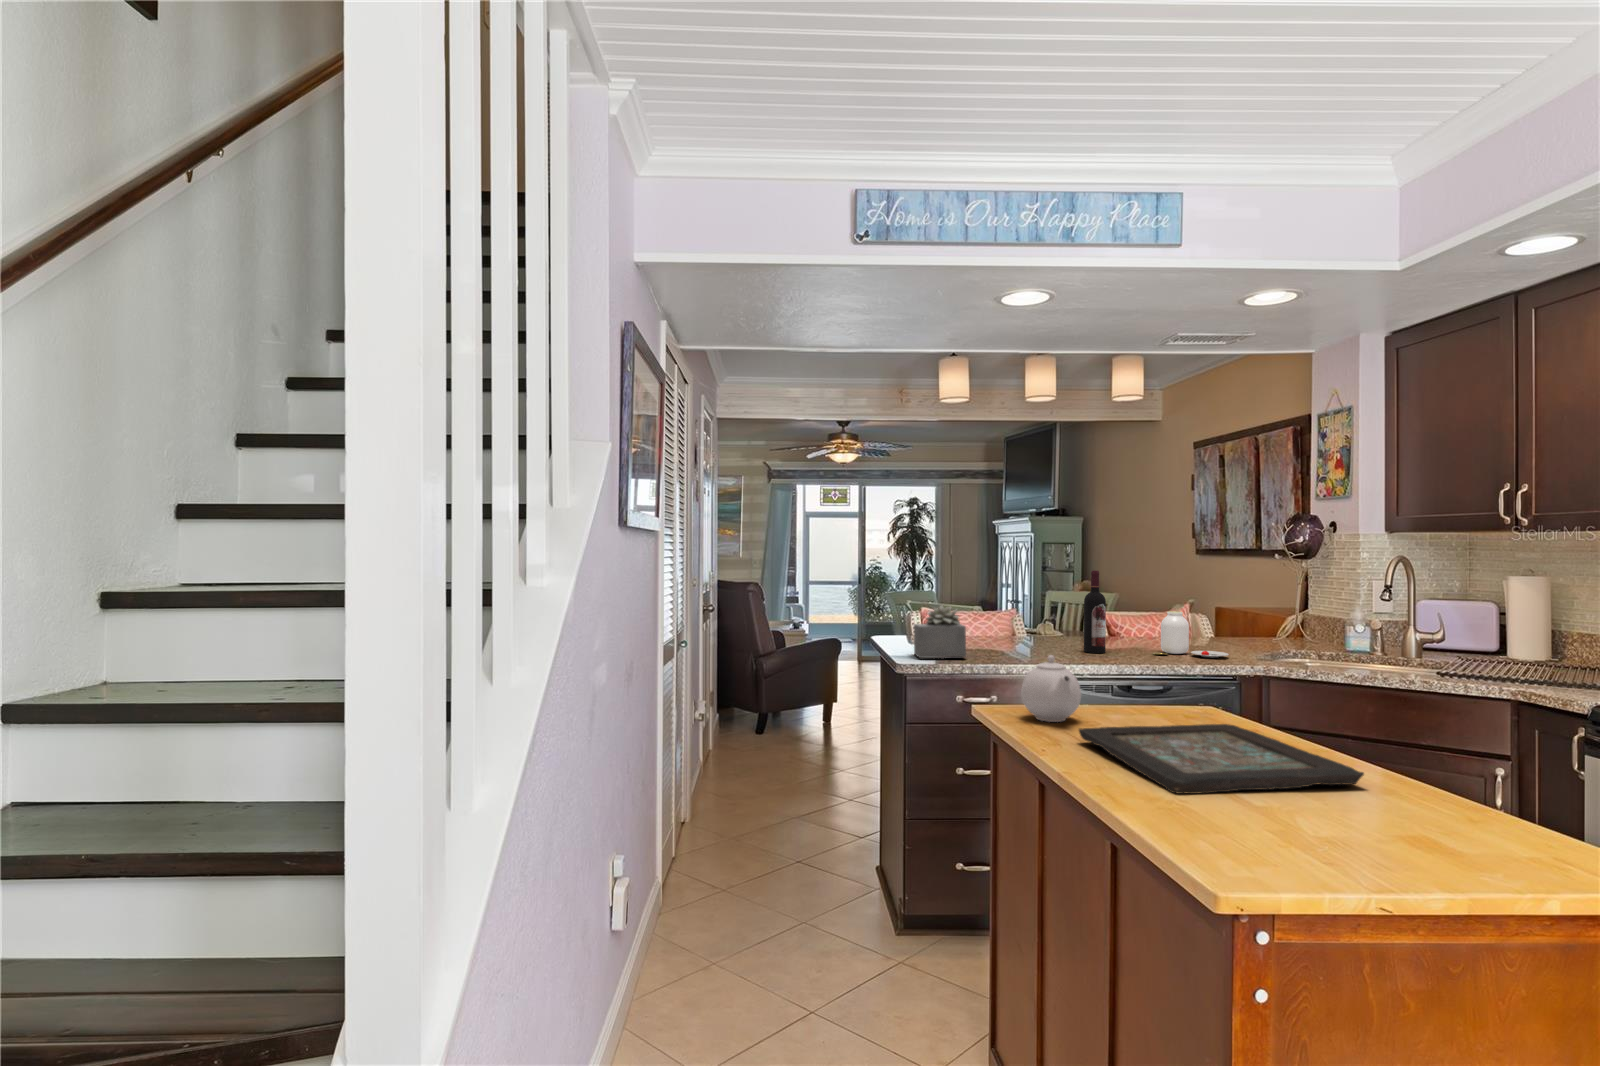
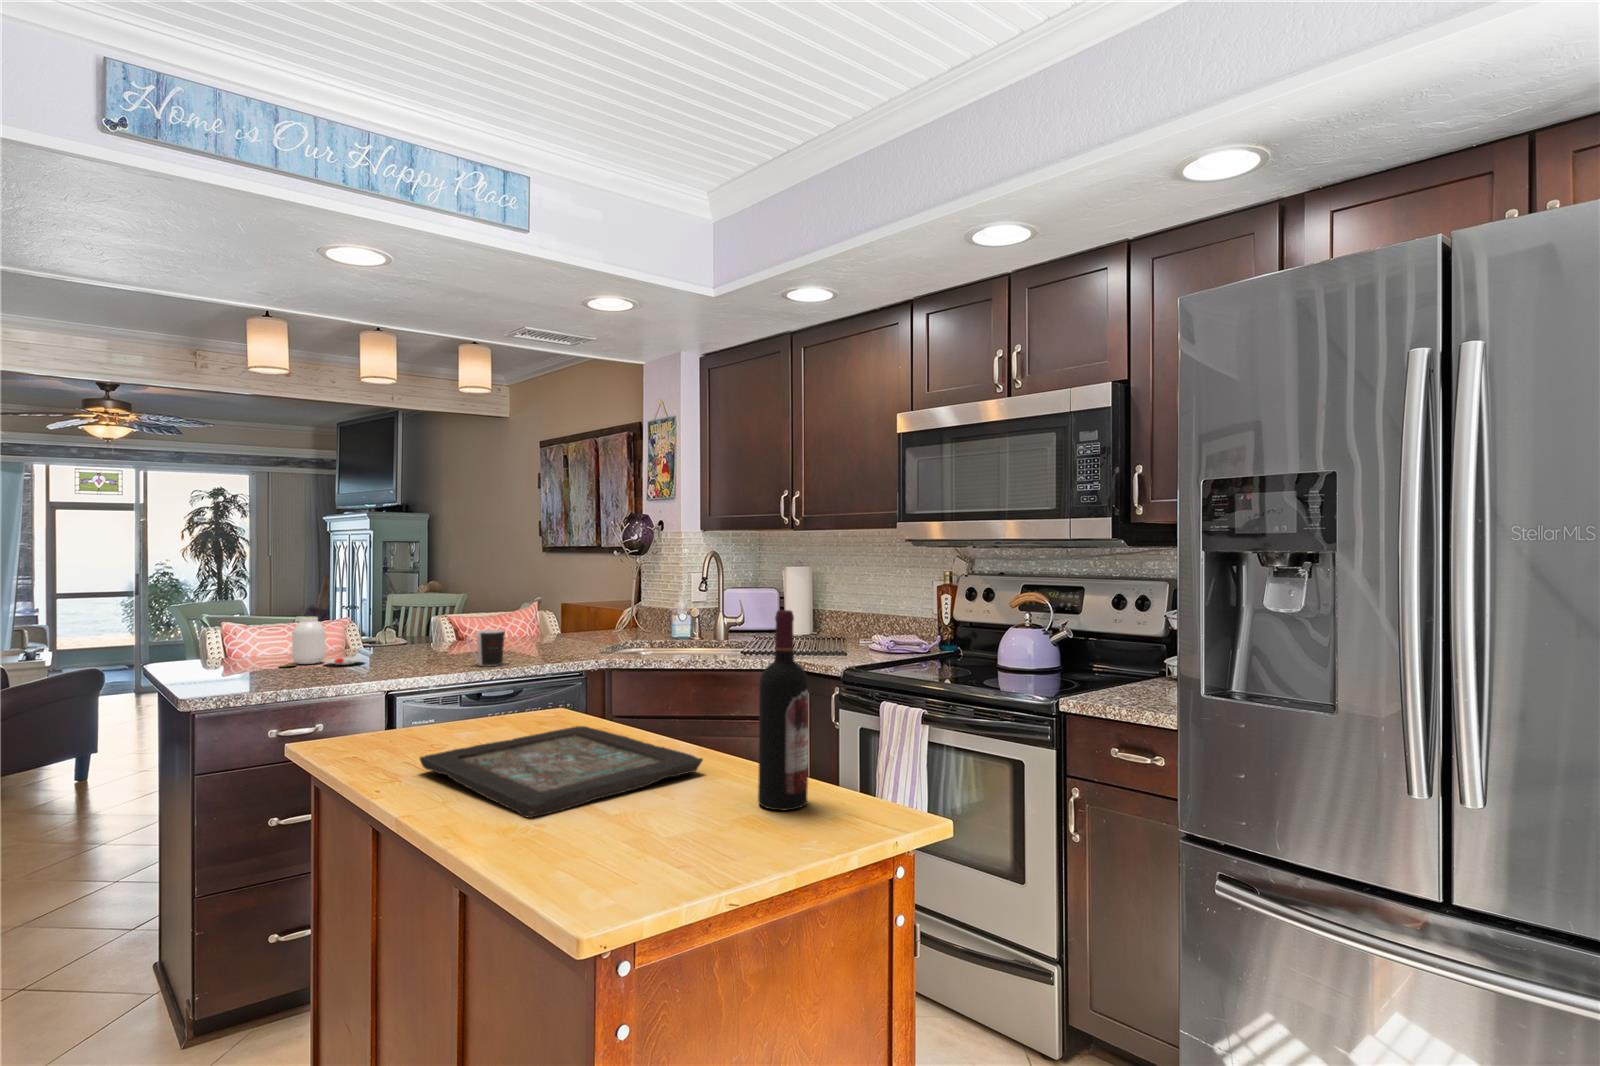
wine bottle: present [1084,570,1106,653] -> present [758,610,809,810]
succulent plant: present [914,606,966,658] -> none [204,619,282,689]
jar: present [1153,611,1229,658] -> present [280,617,365,667]
coffee cup: none [1119,628,1155,663] -> present [467,630,505,666]
teapot: present [1021,655,1081,722] -> none [348,673,423,752]

